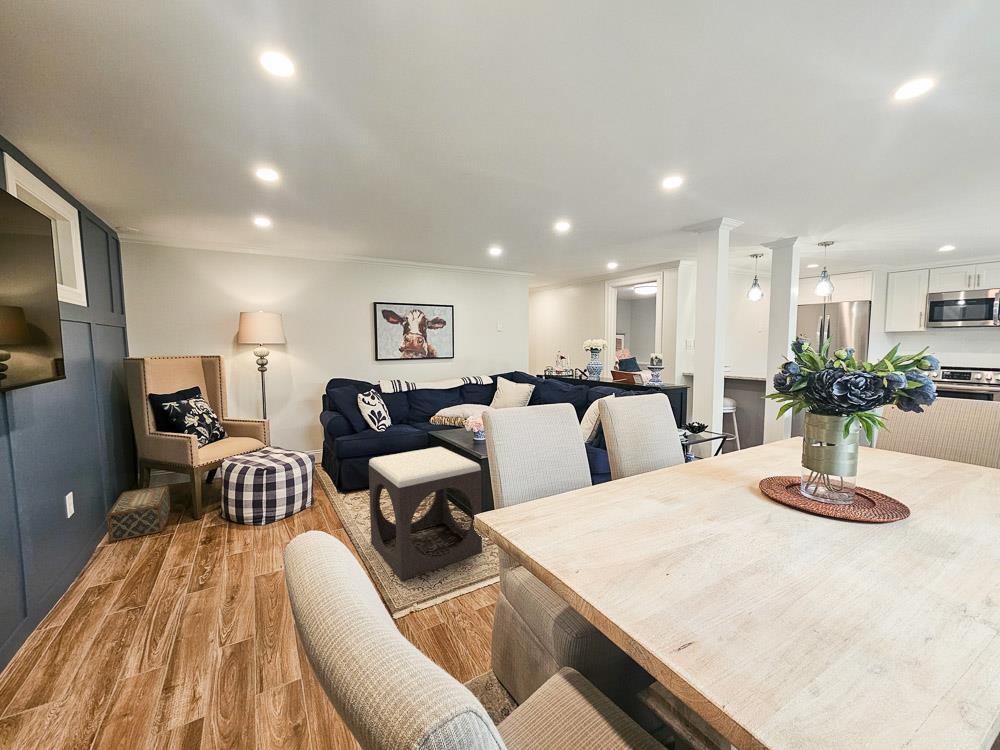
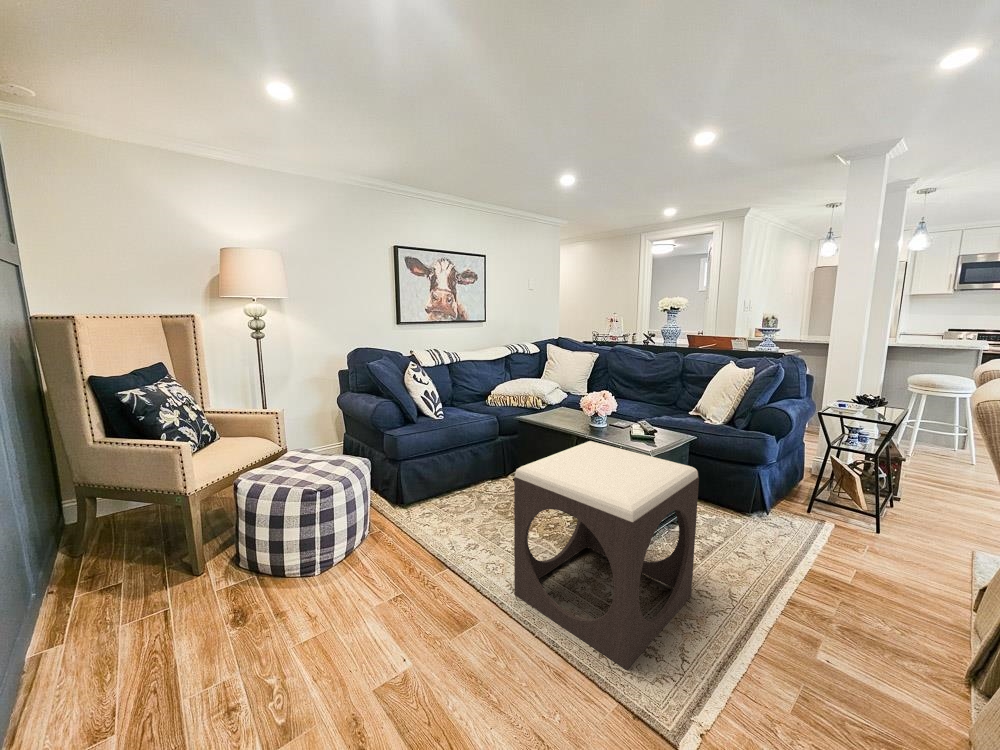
woven basket: present [107,485,170,542] -> none [41,522,147,643]

